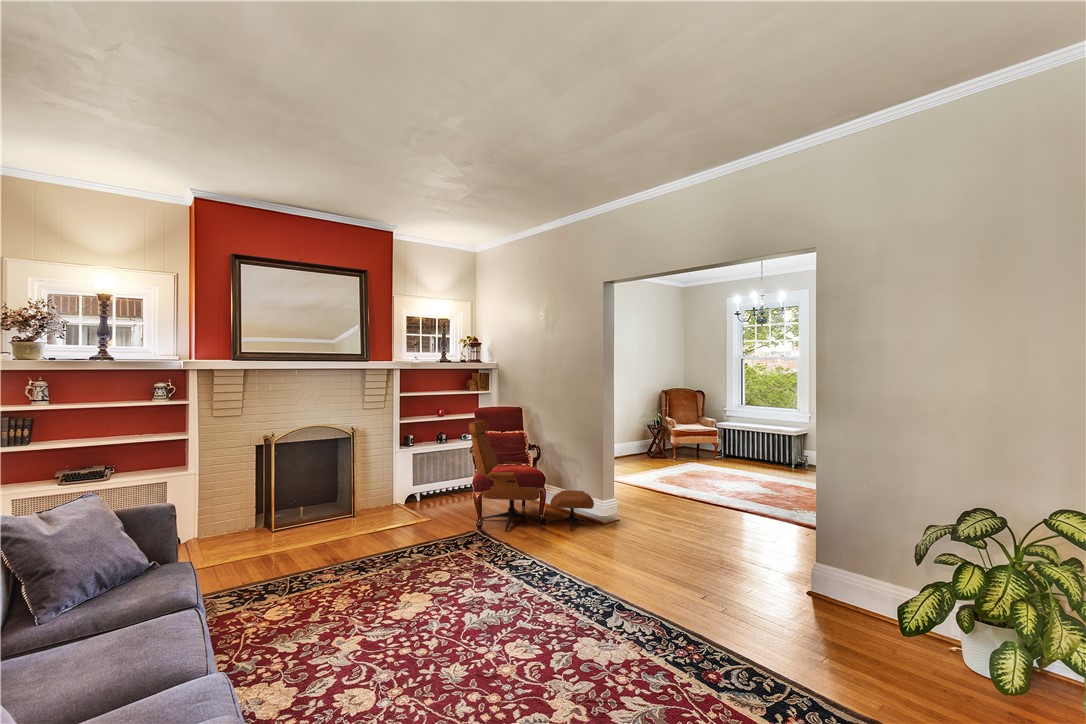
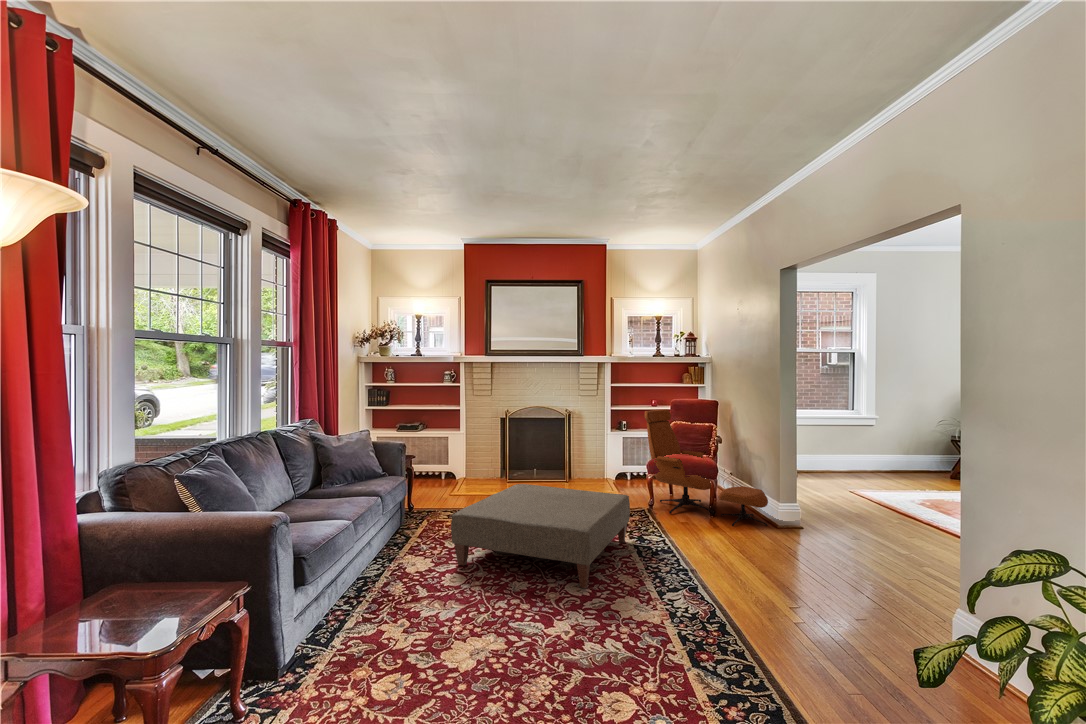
ottoman: none [328,522,538,674] -> present [451,484,630,588]

